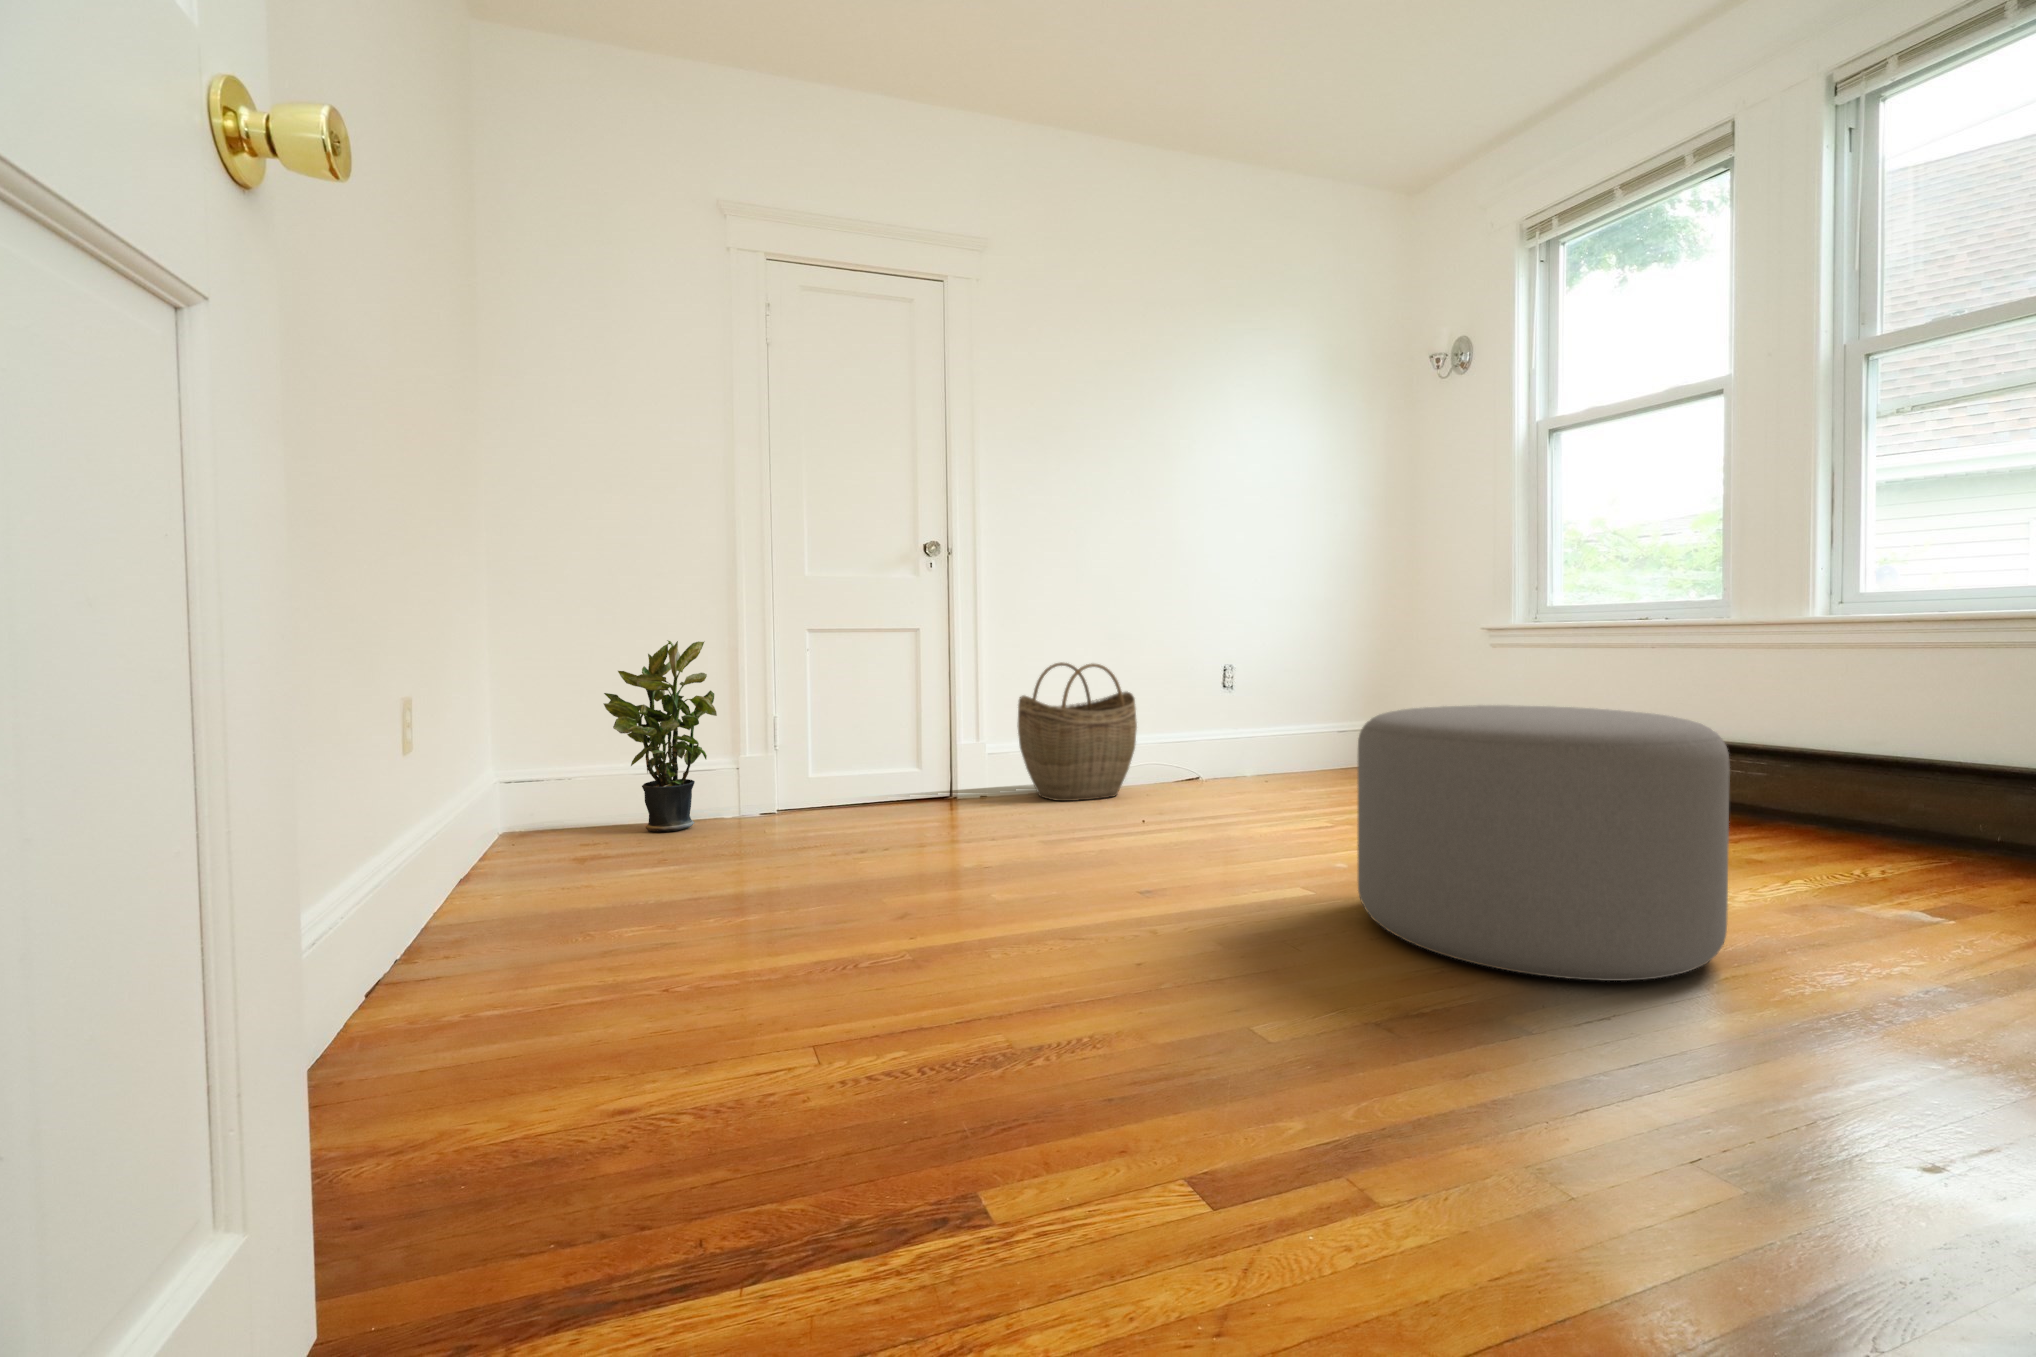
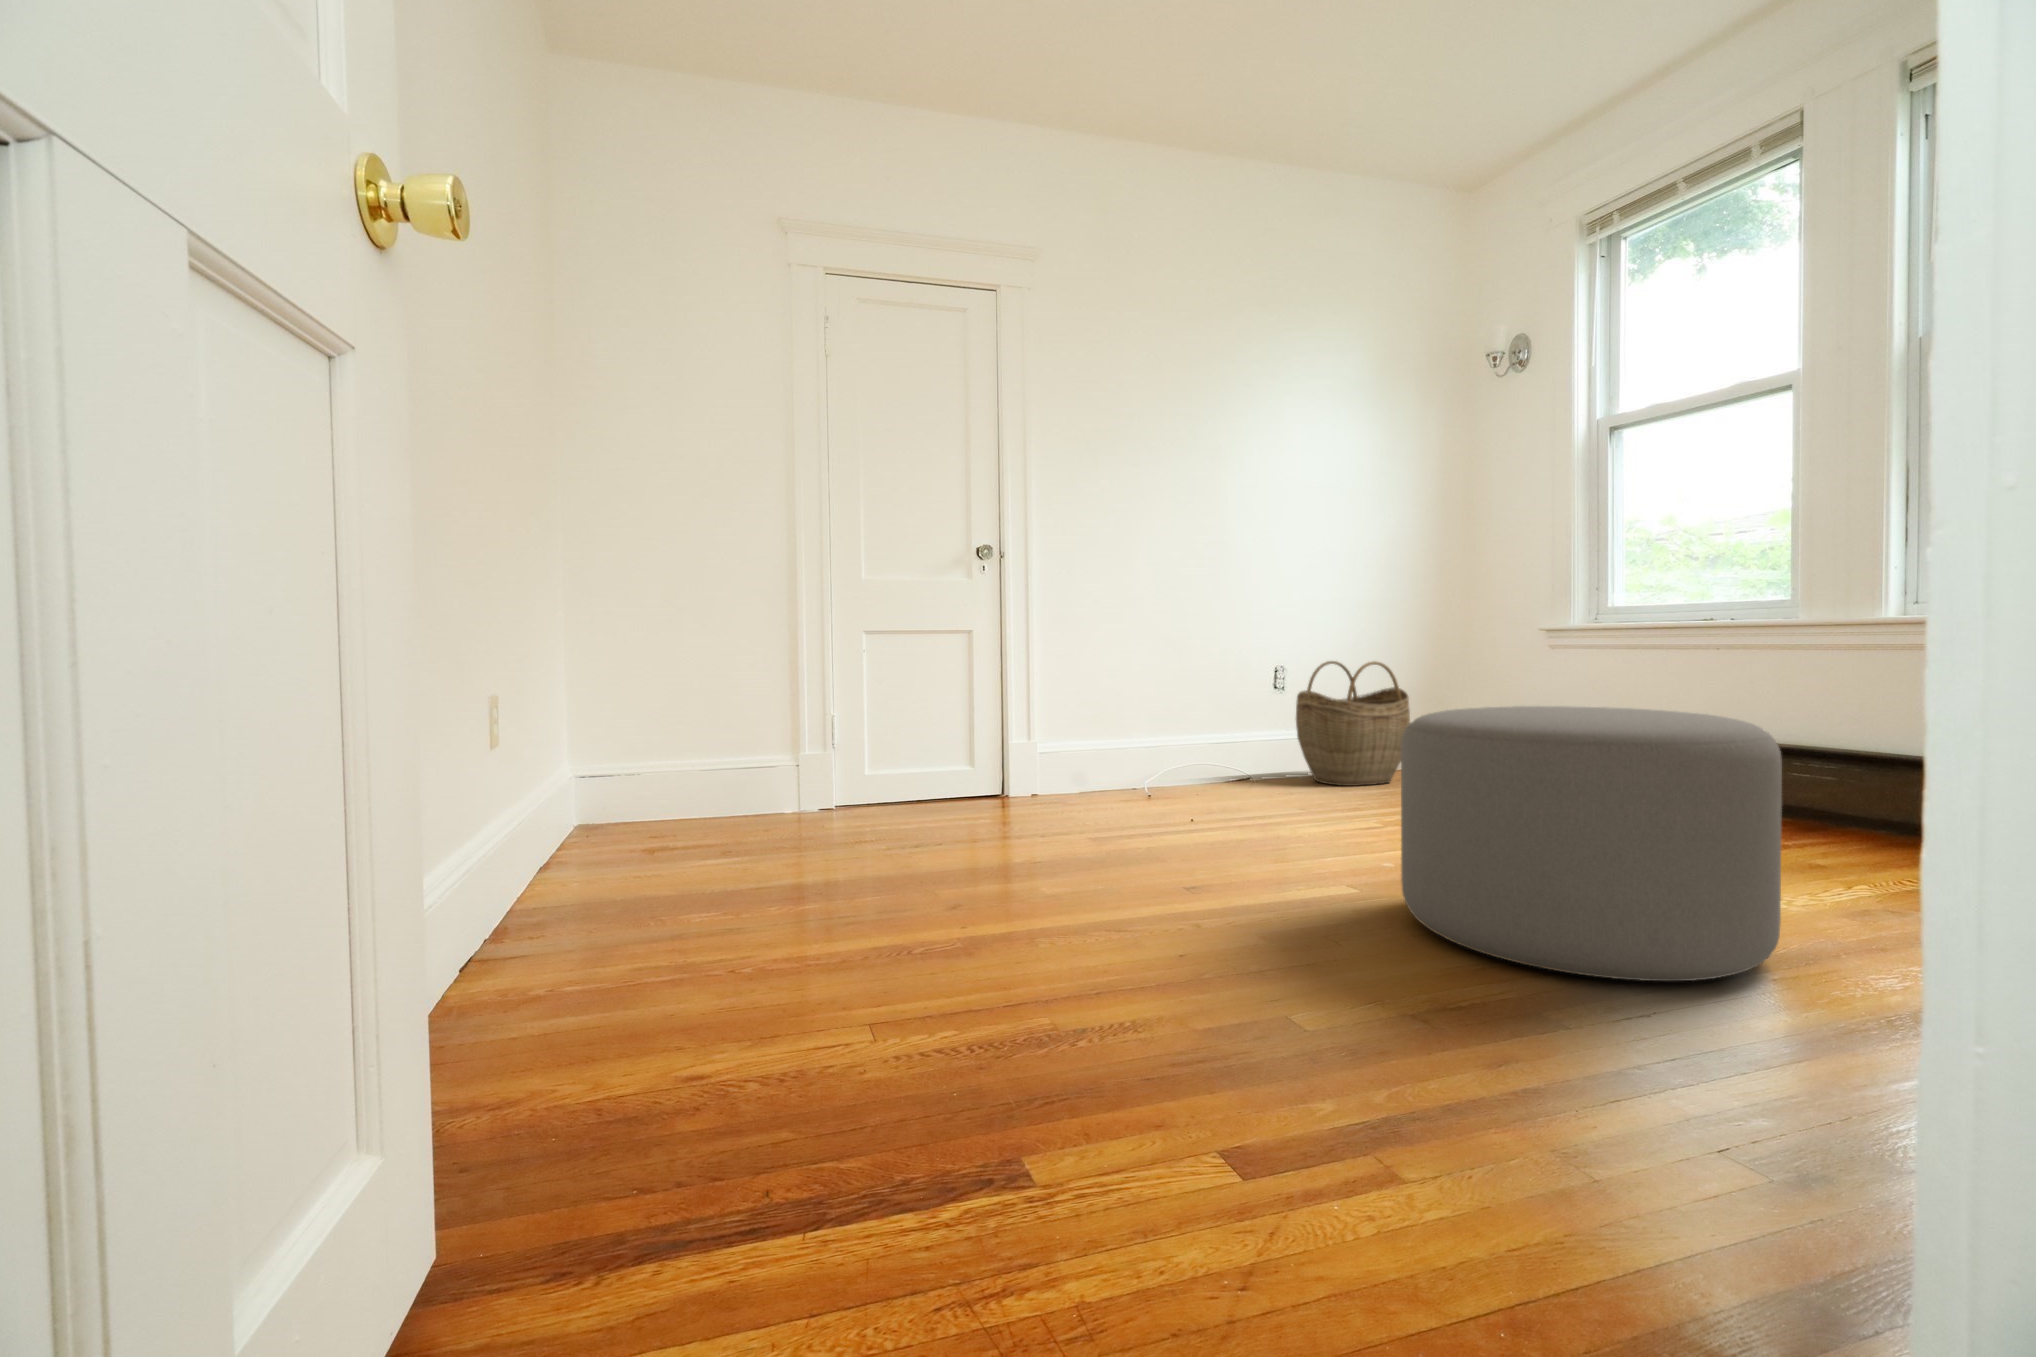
potted plant: present [604,641,717,832] -> none [663,643,770,829]
woven basket: present [1018,662,1137,801] -> present [1296,661,1410,786]

